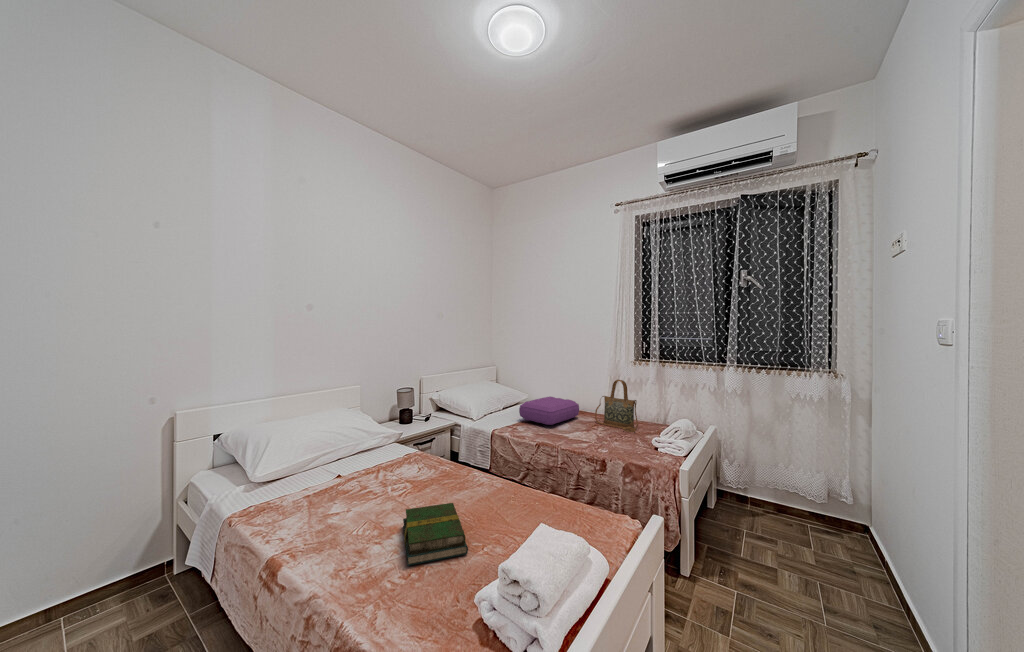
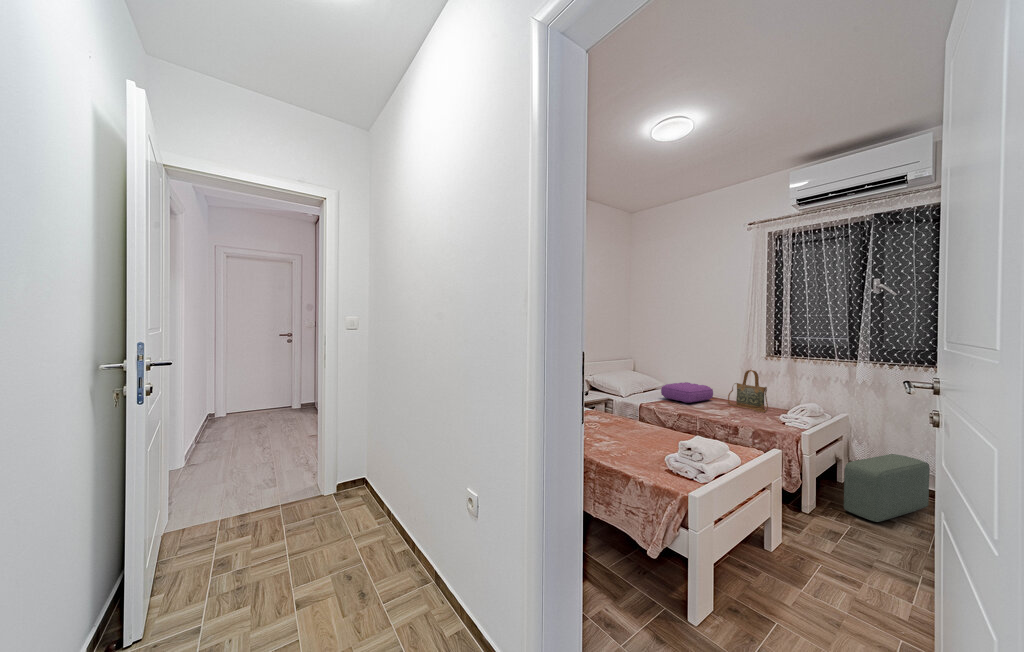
pouf: none [723,472,798,571] -> present [844,454,930,522]
book: present [403,503,468,566] -> none [602,430,647,454]

